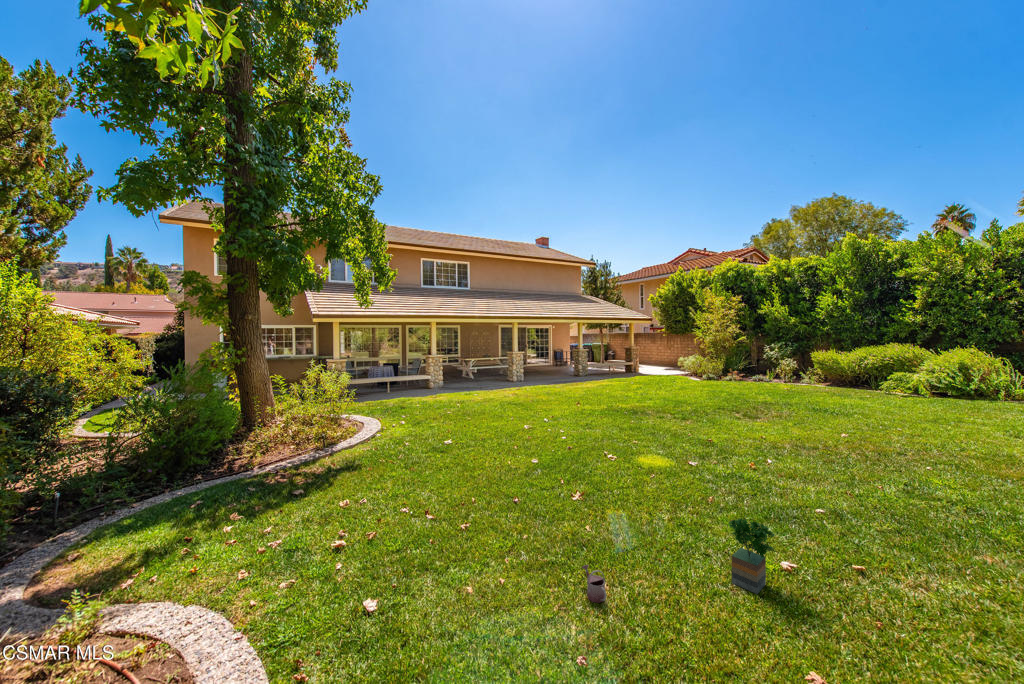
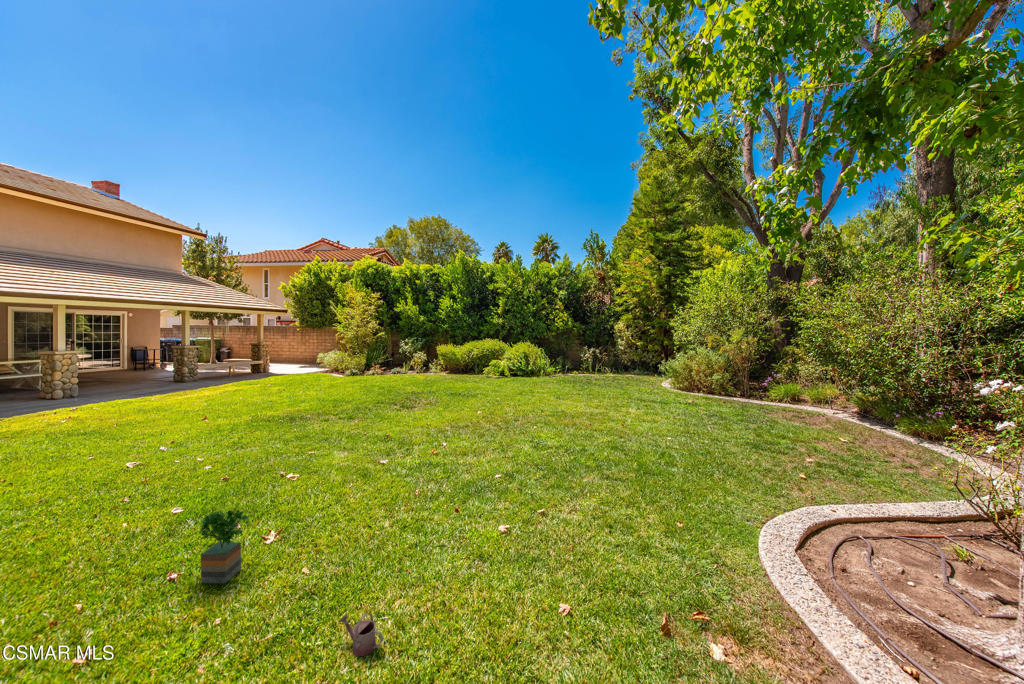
potted tree: present [729,518,775,594] -> present [200,510,249,583]

